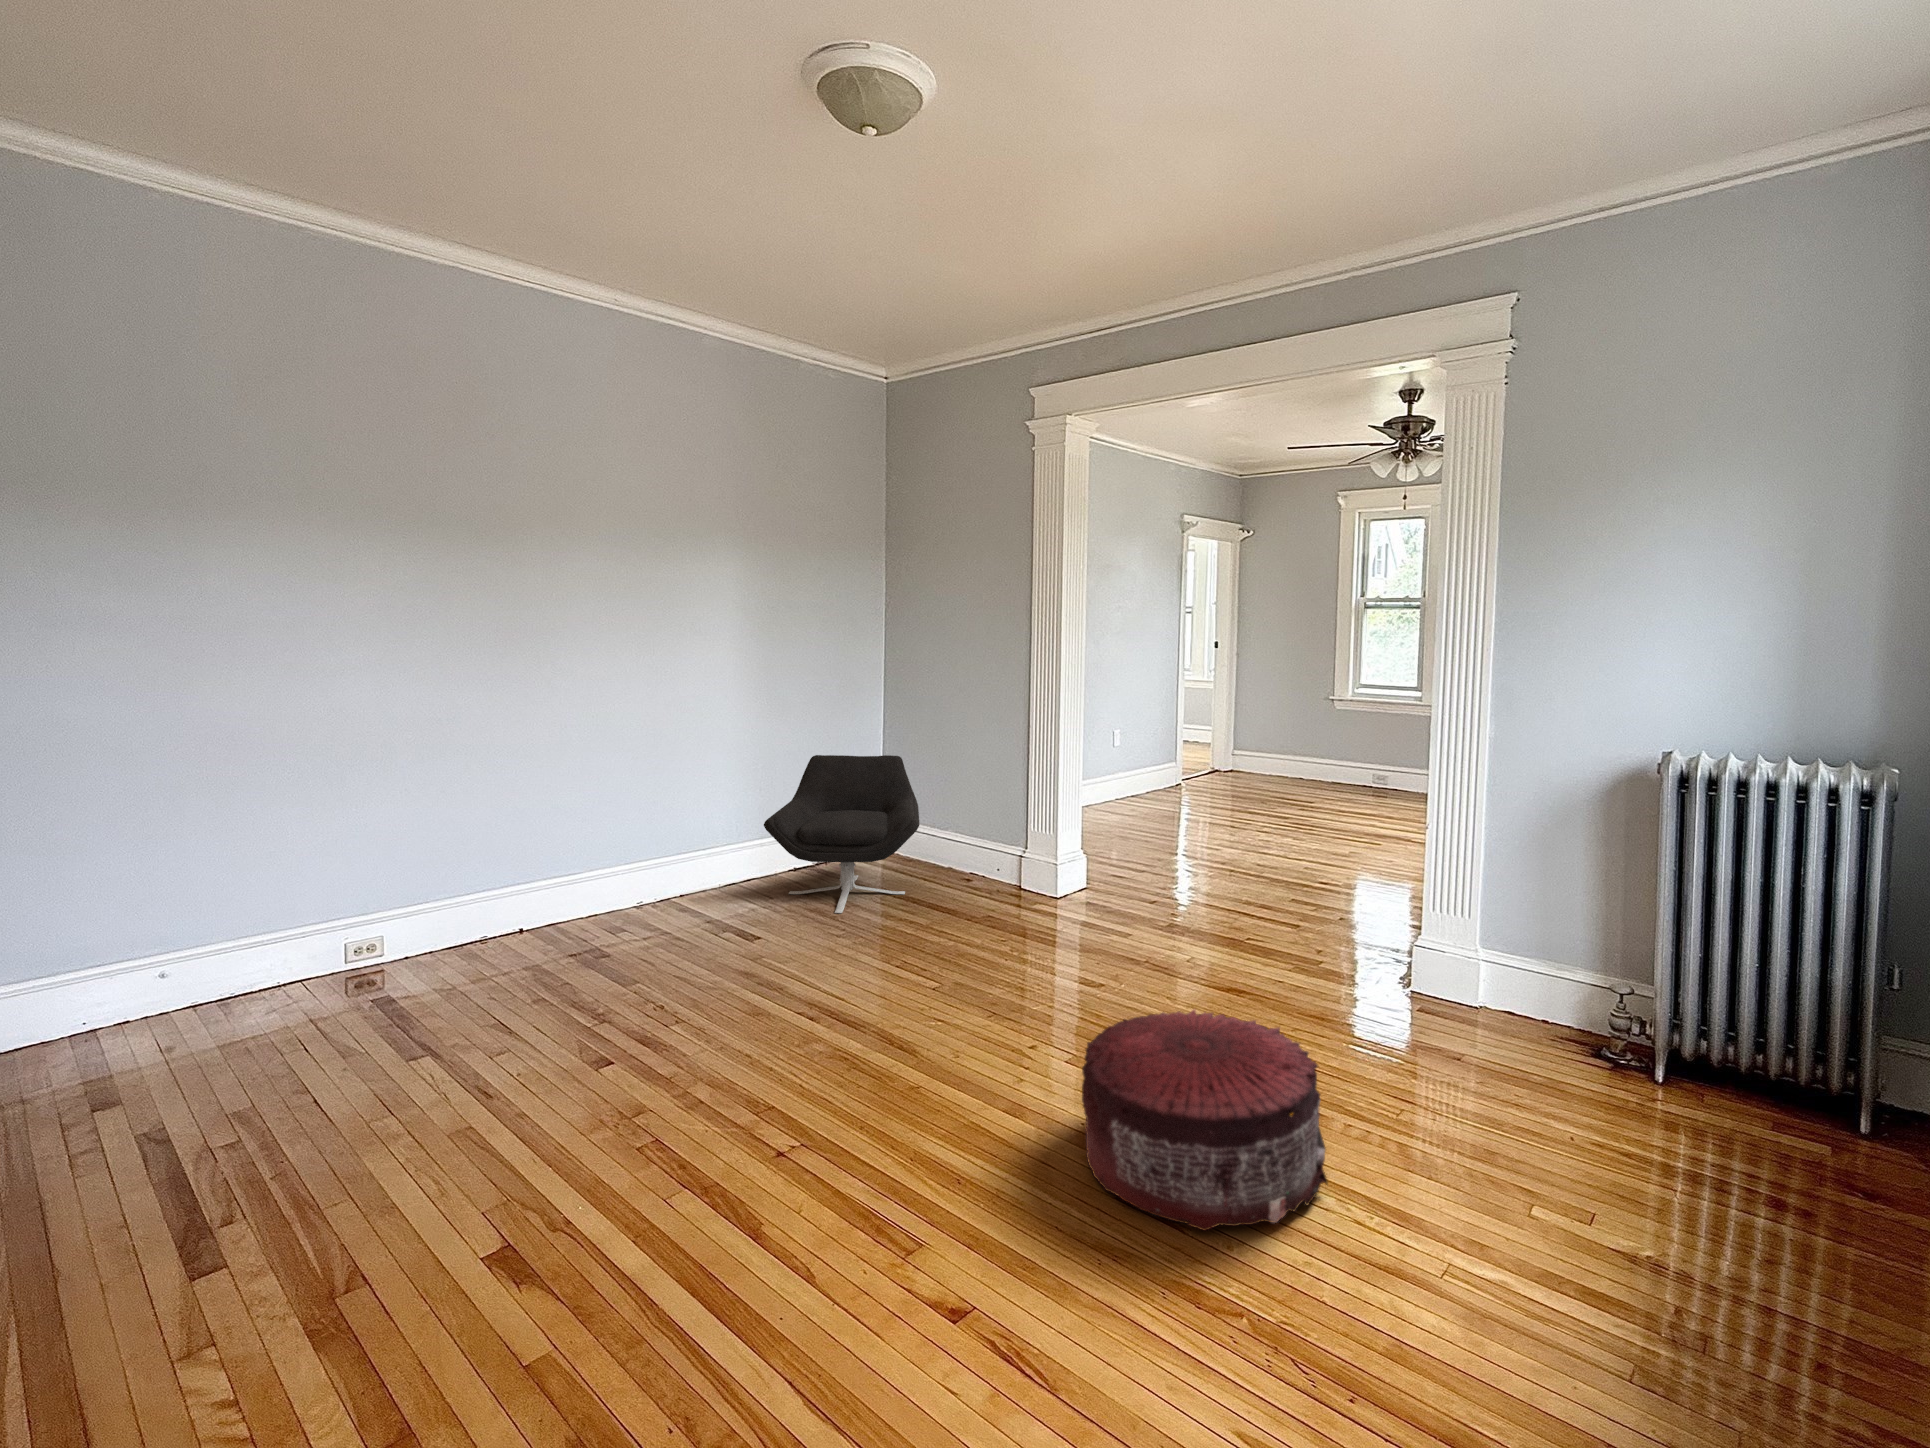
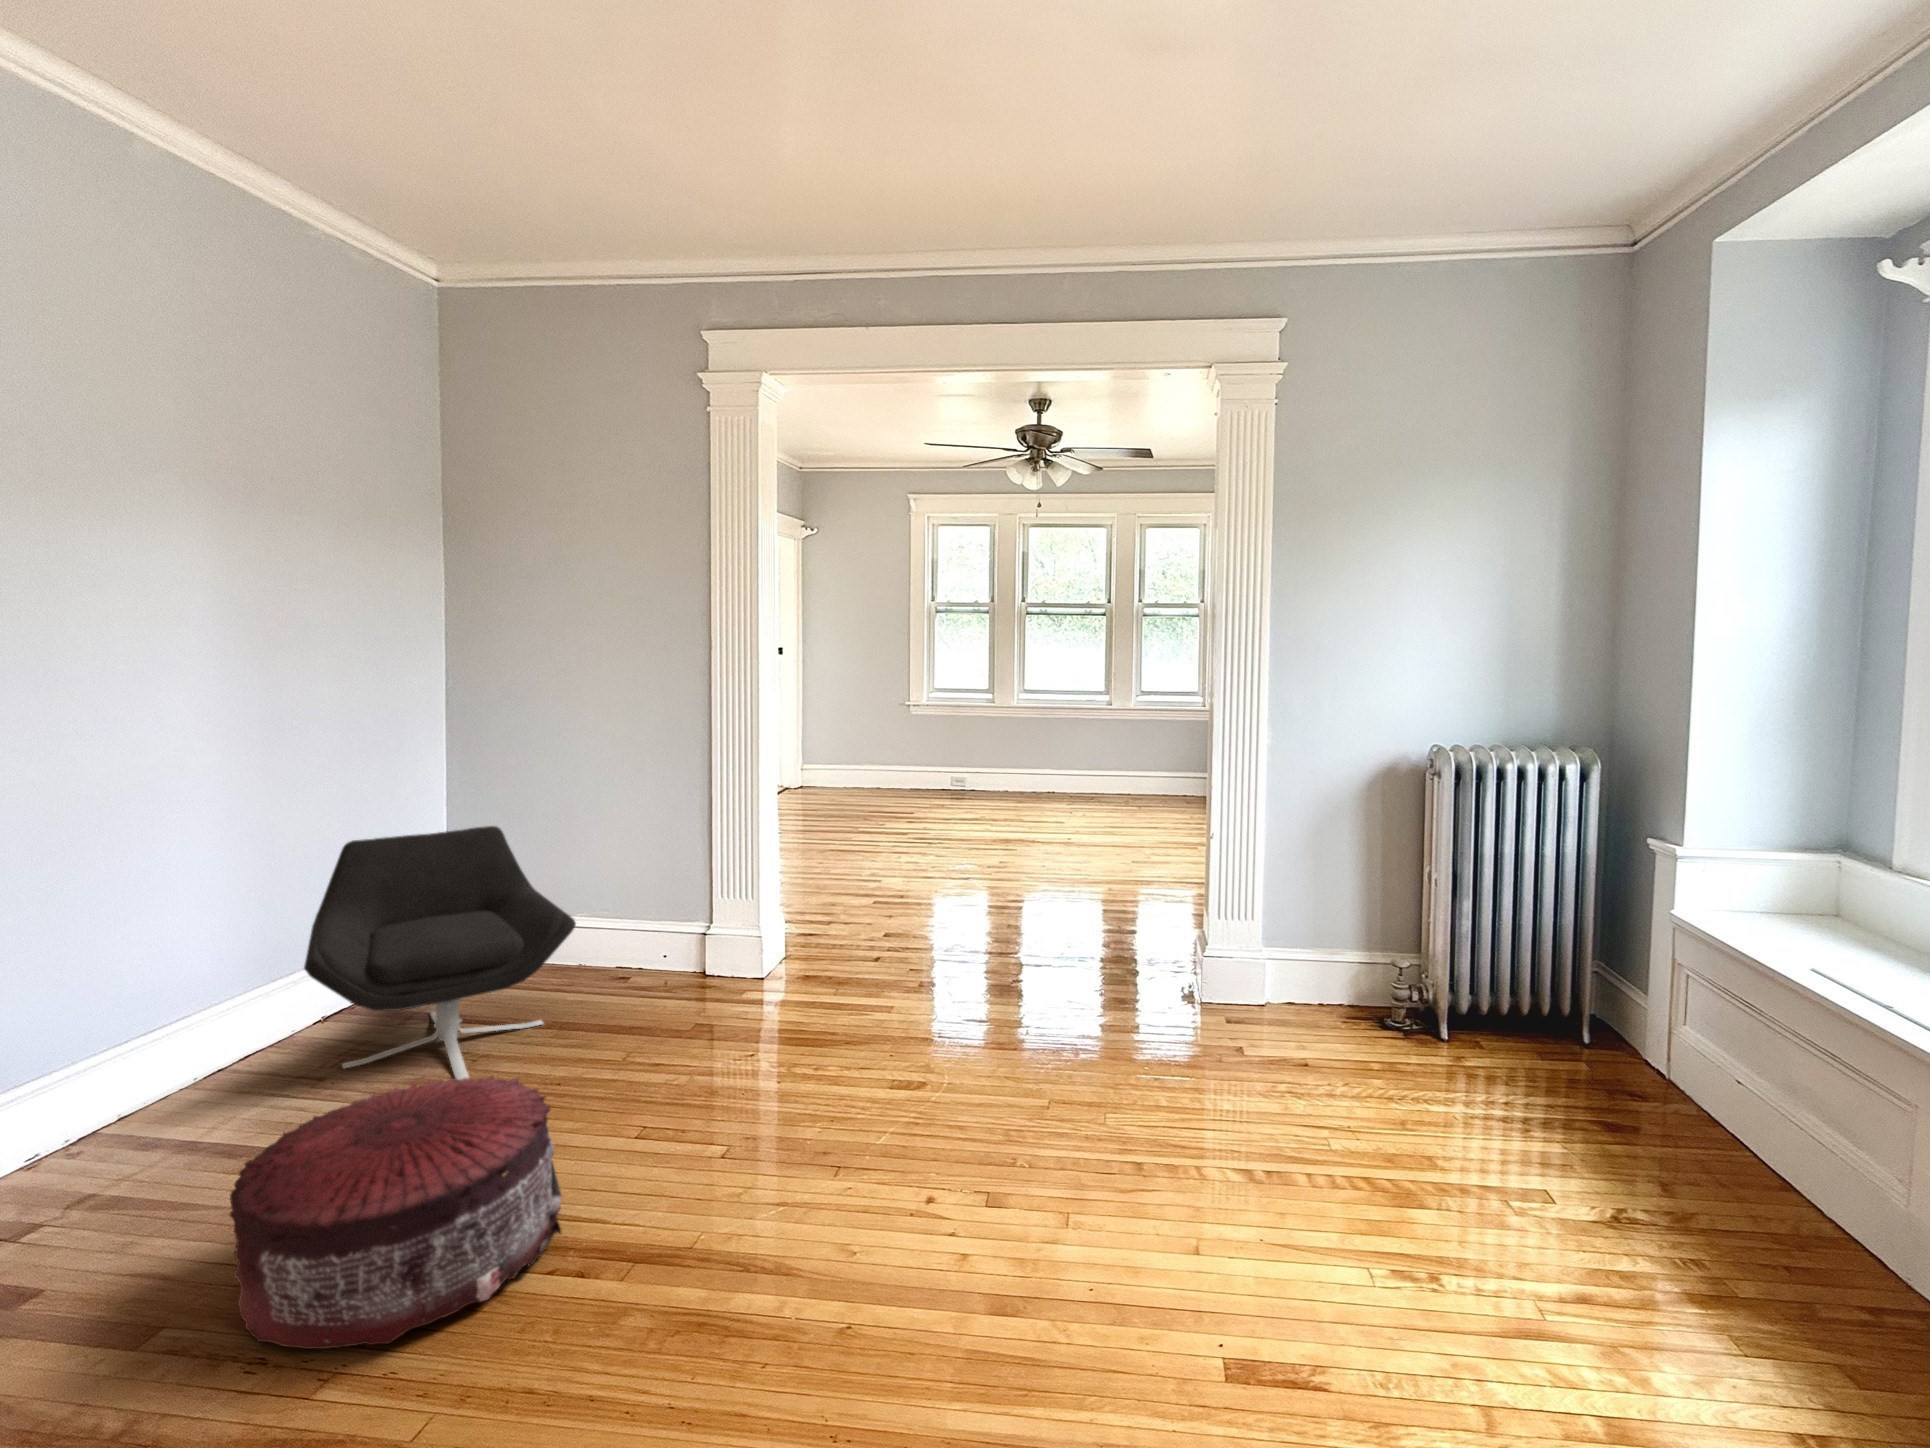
pouf: present [1082,1010,1328,1230] -> present [230,1076,561,1349]

